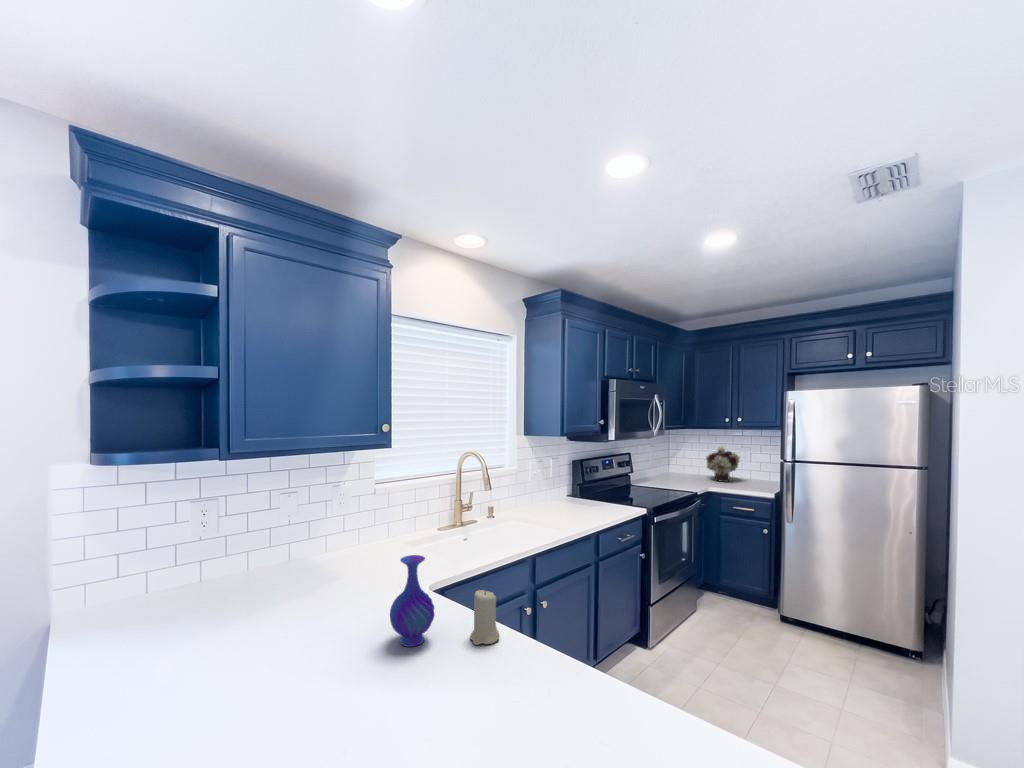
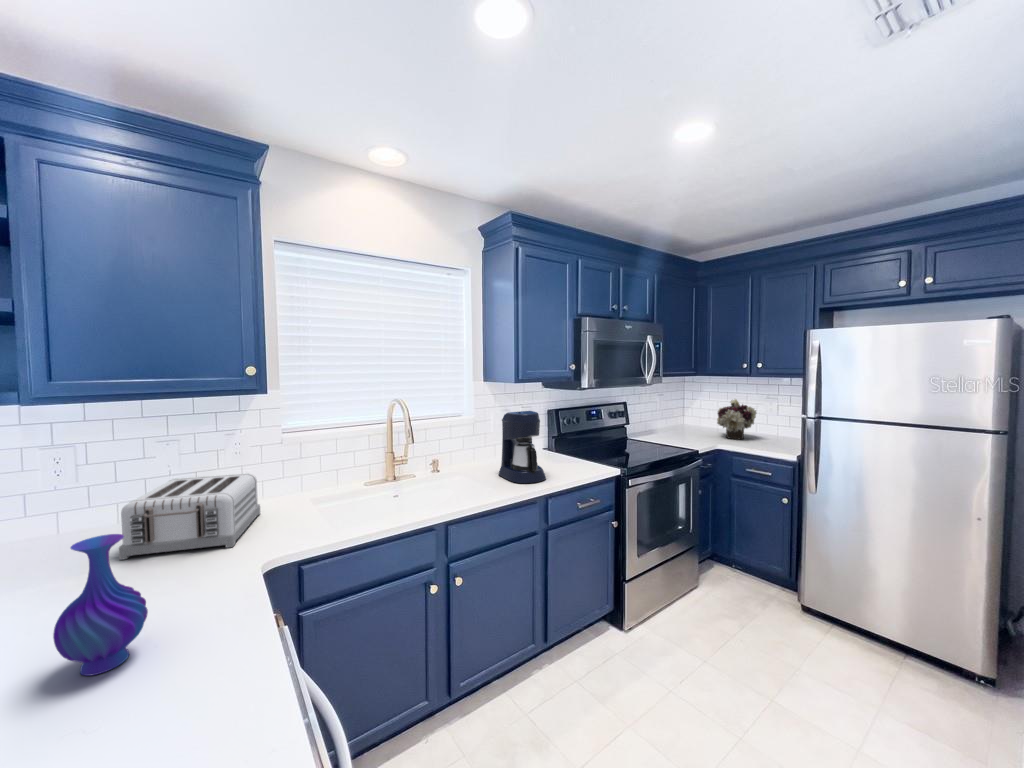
coffee maker: none [549,461,592,523] -> present [499,411,546,483]
toaster: none [313,519,397,589] -> present [119,473,261,560]
candle: present [470,590,499,645] -> none [178,593,238,682]

